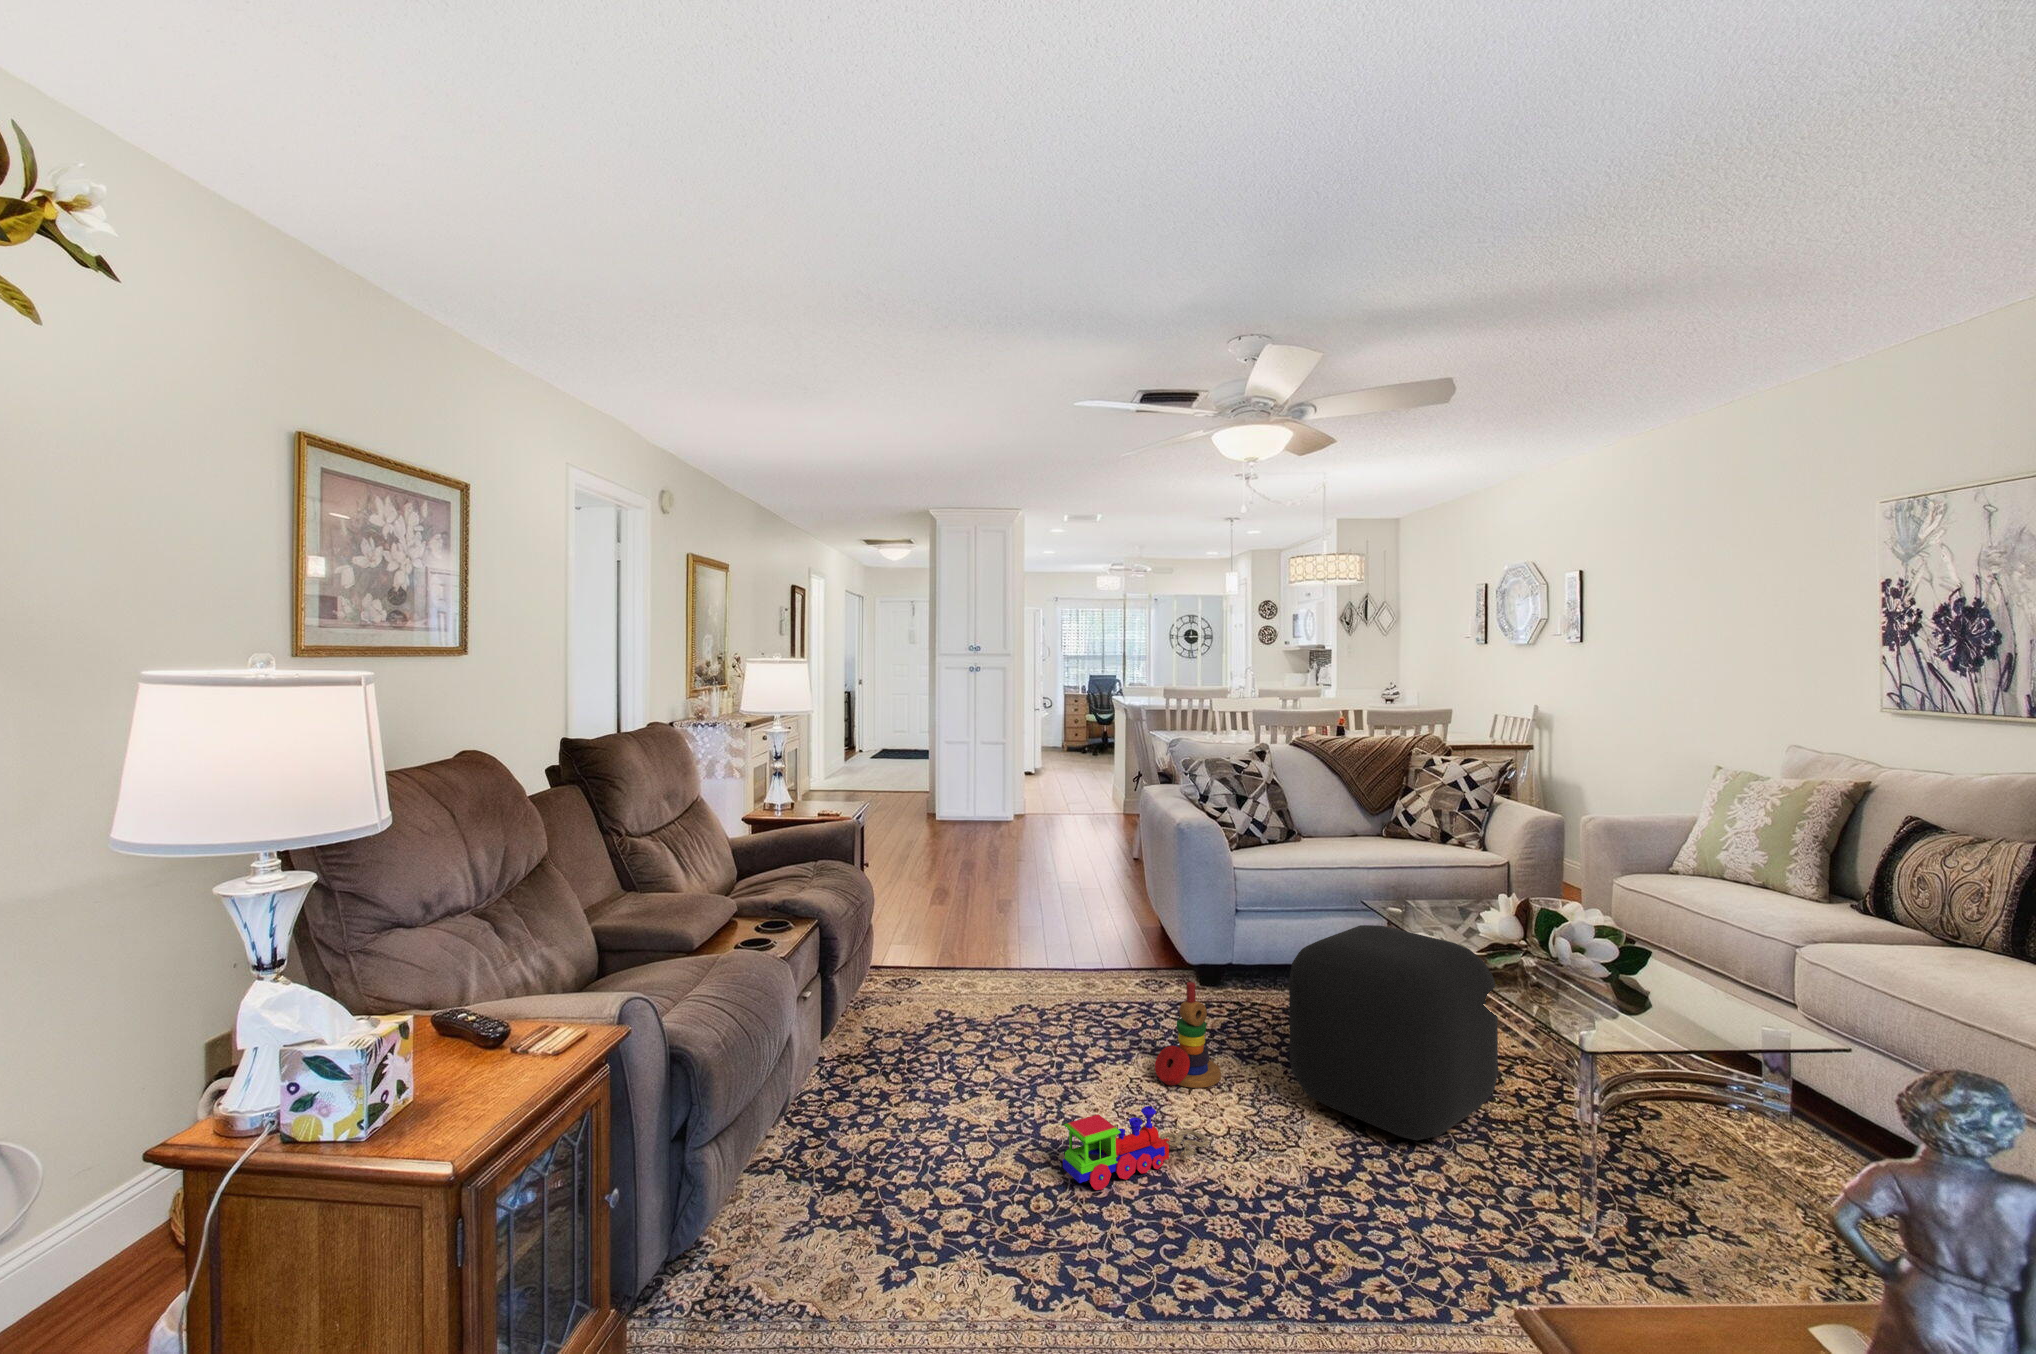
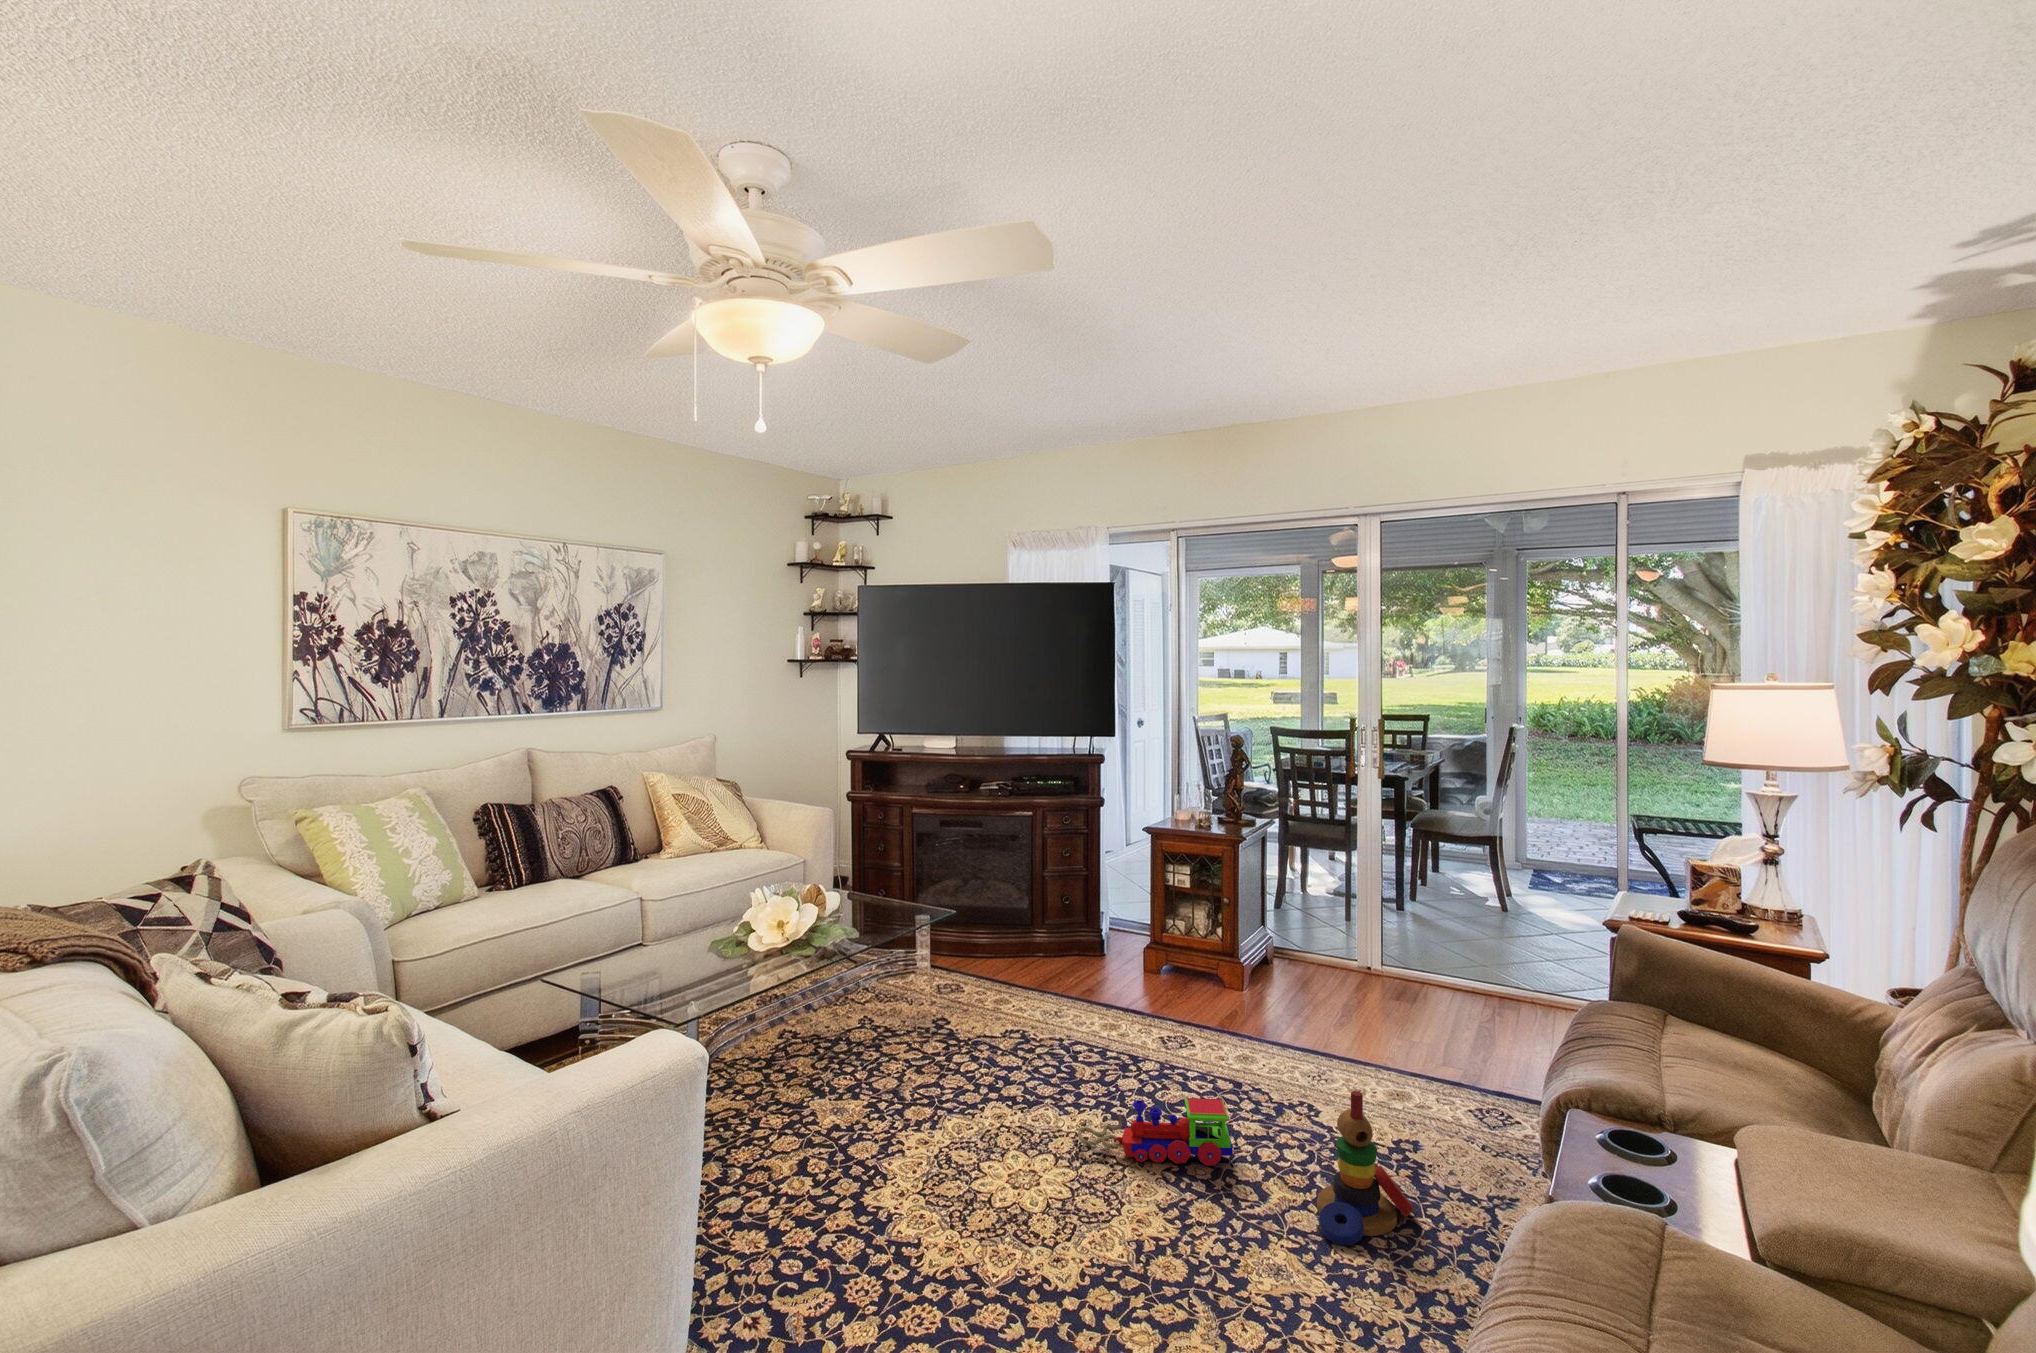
ottoman: present [1289,925,1498,1140] -> none [768,938,954,1147]
stacking toy: present [1155,982,1221,1088] -> present [1317,1091,1414,1246]

